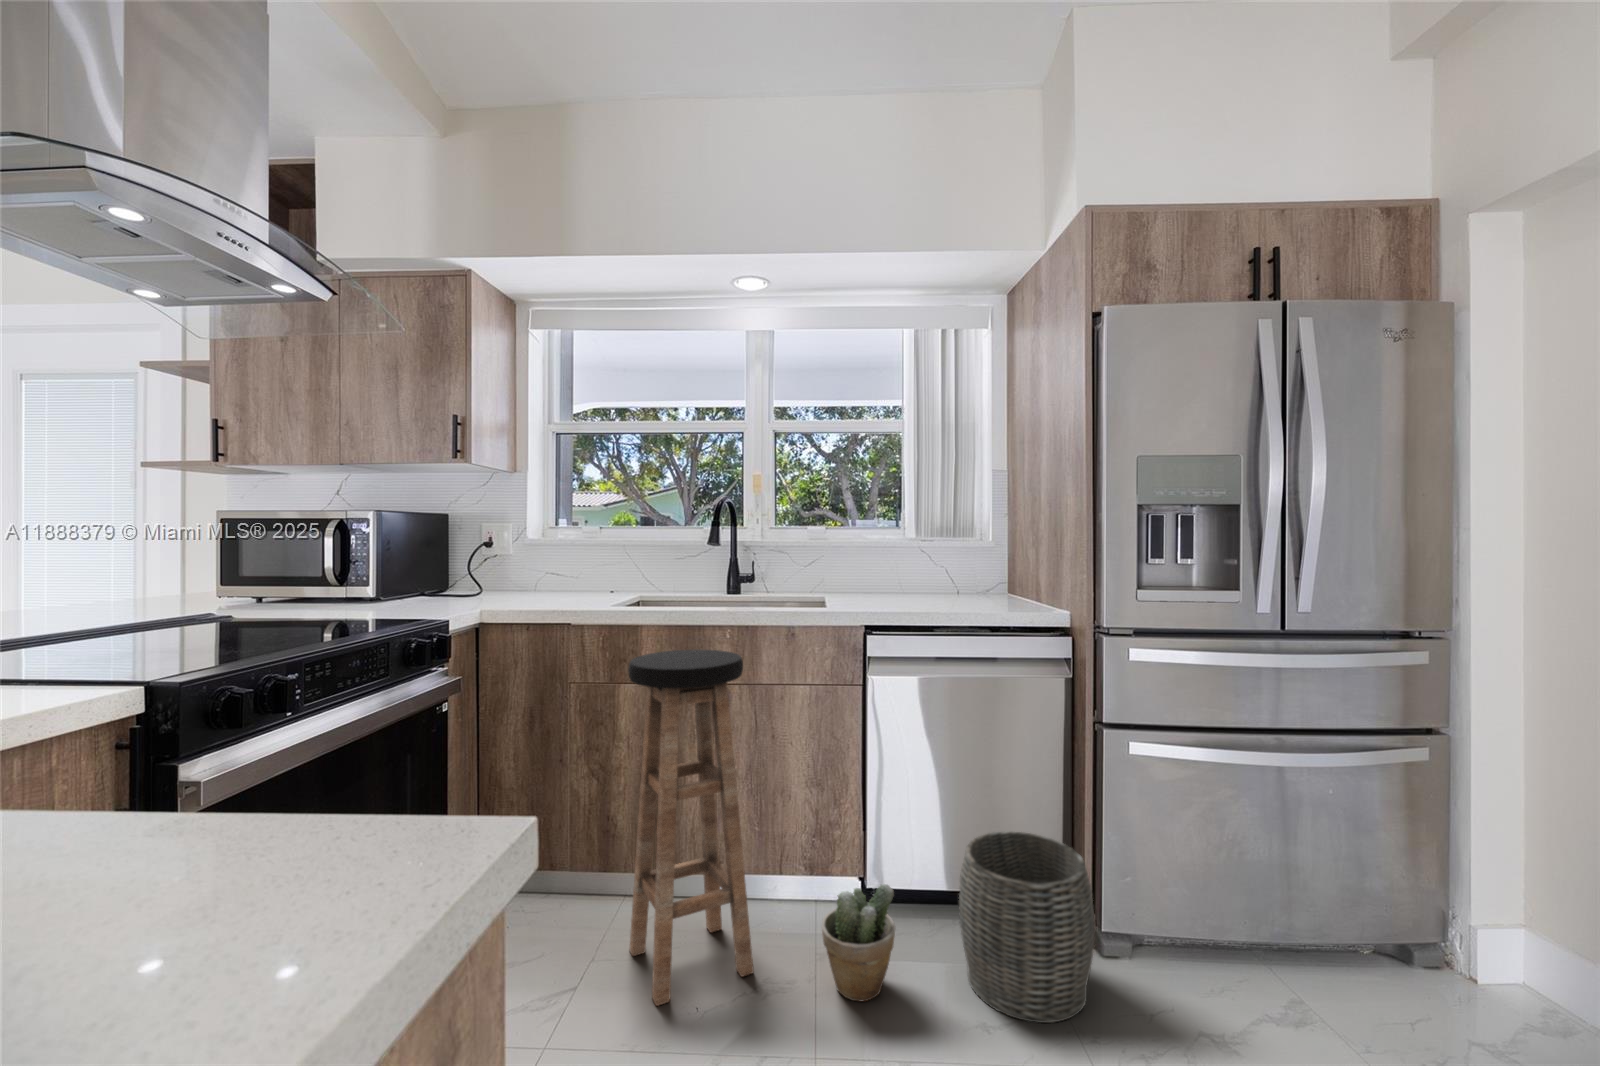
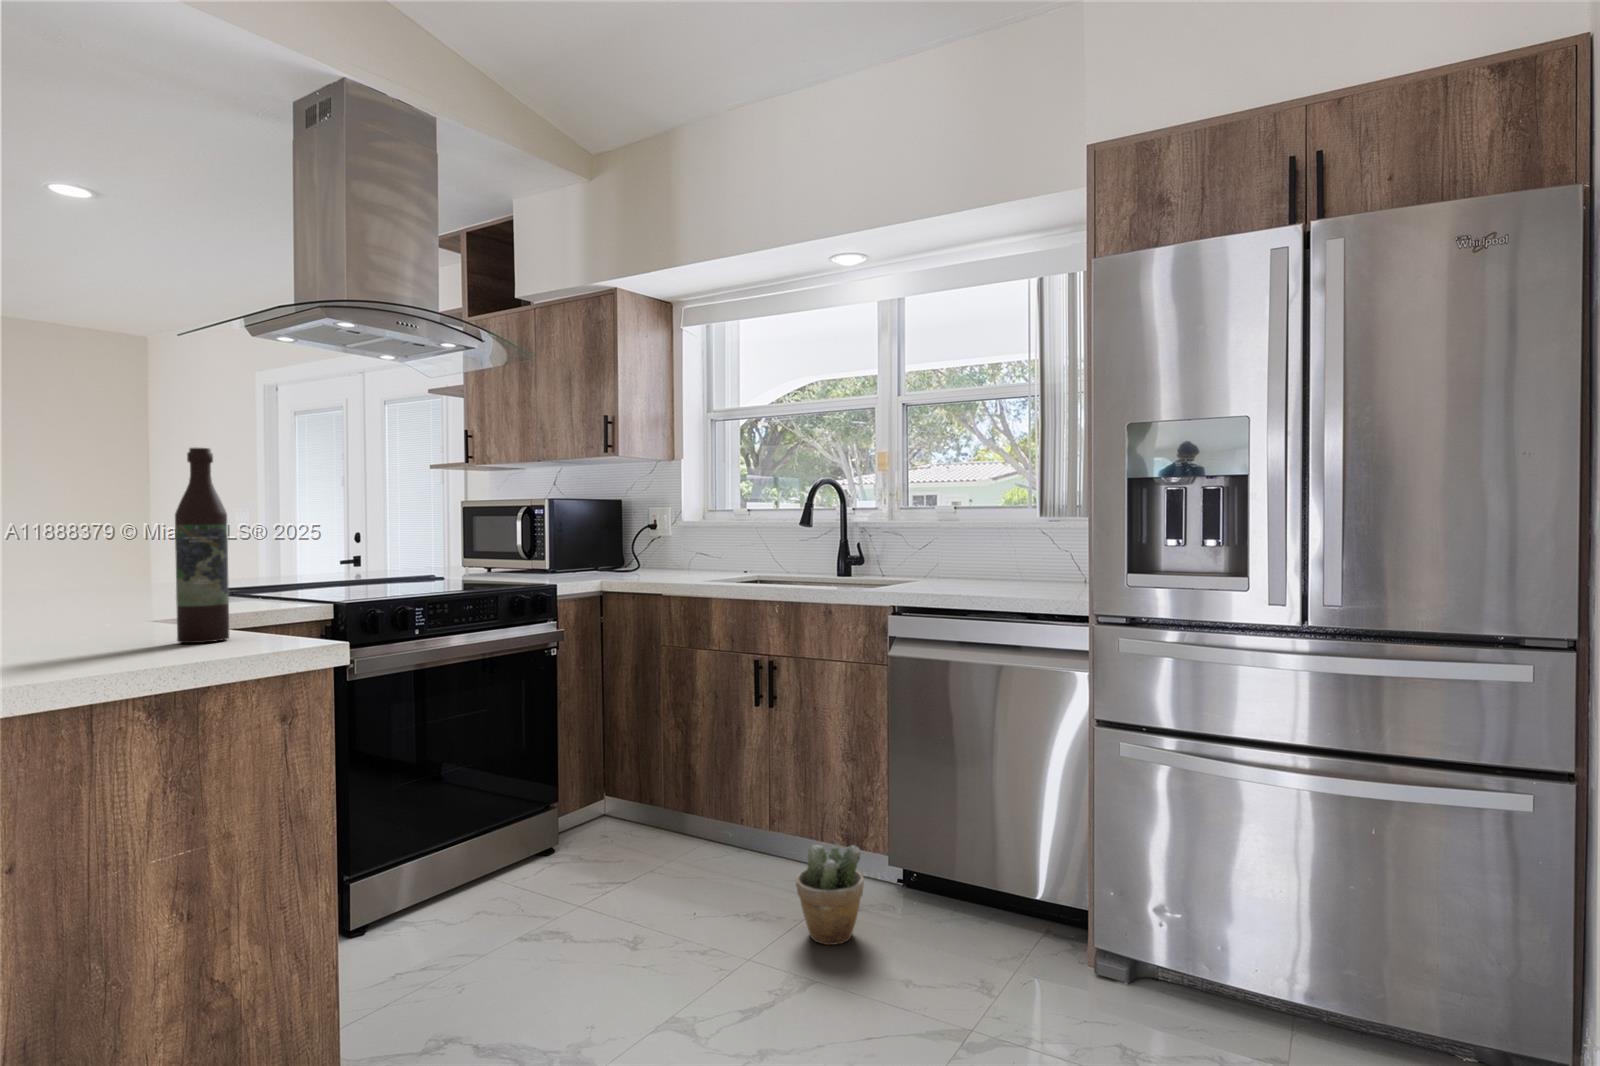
wine bottle: none [220,330,385,952] -> present [175,448,229,643]
bar stool: present [628,649,754,1006] -> none [664,620,763,907]
woven basket: present [959,831,1094,1023] -> none [919,823,1052,1002]

